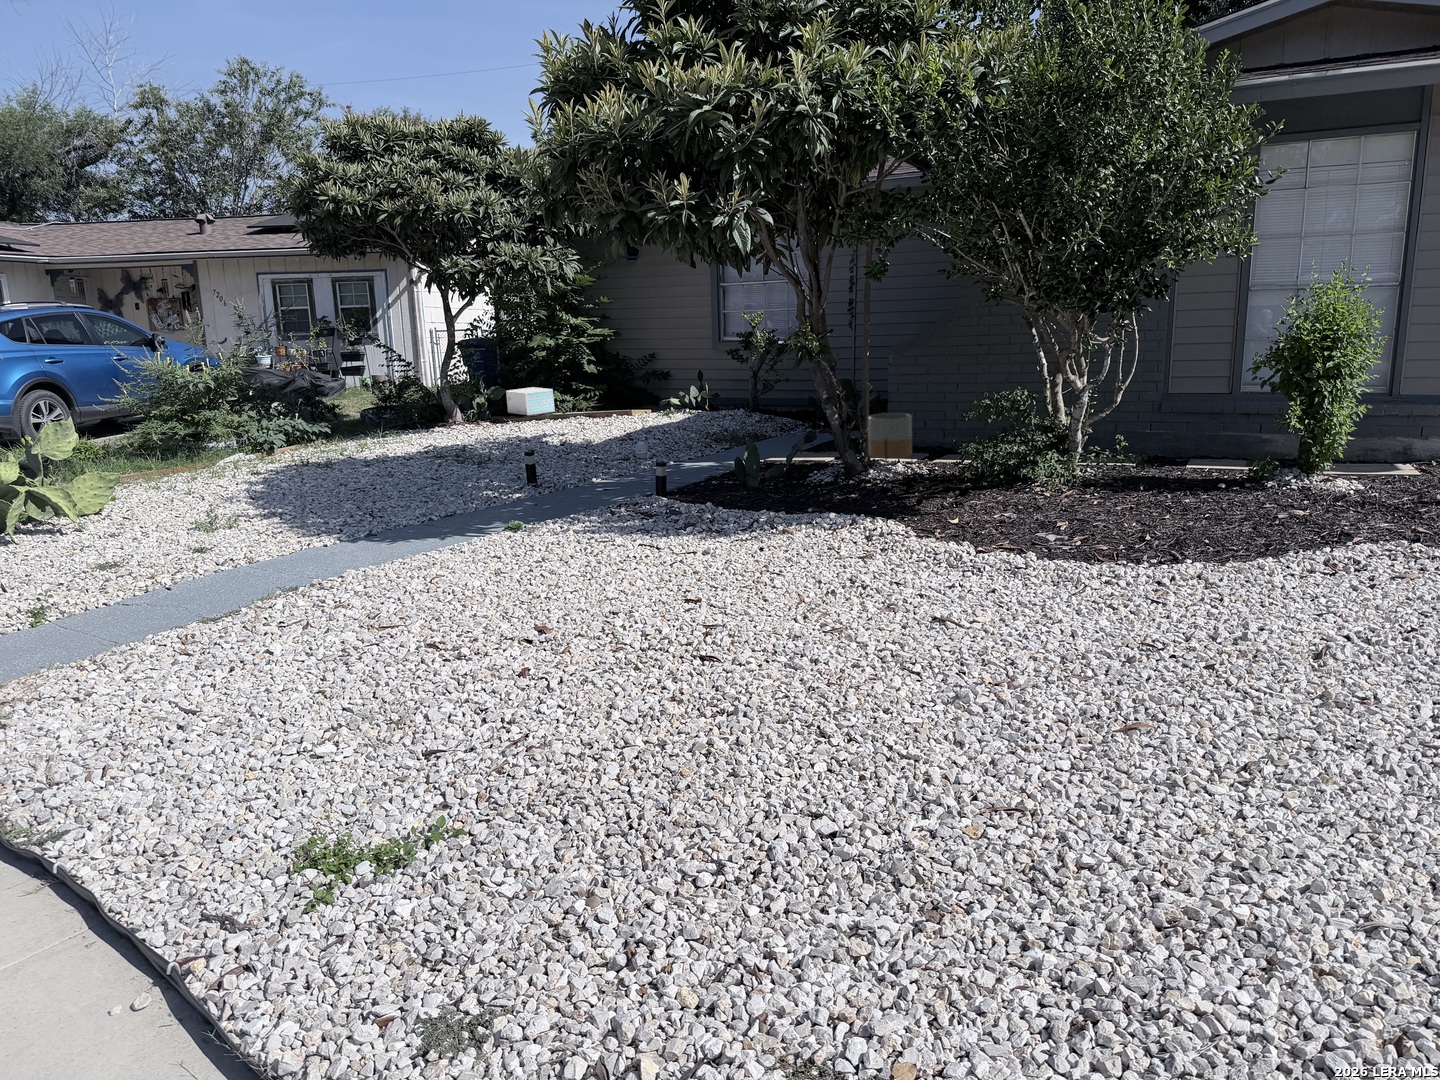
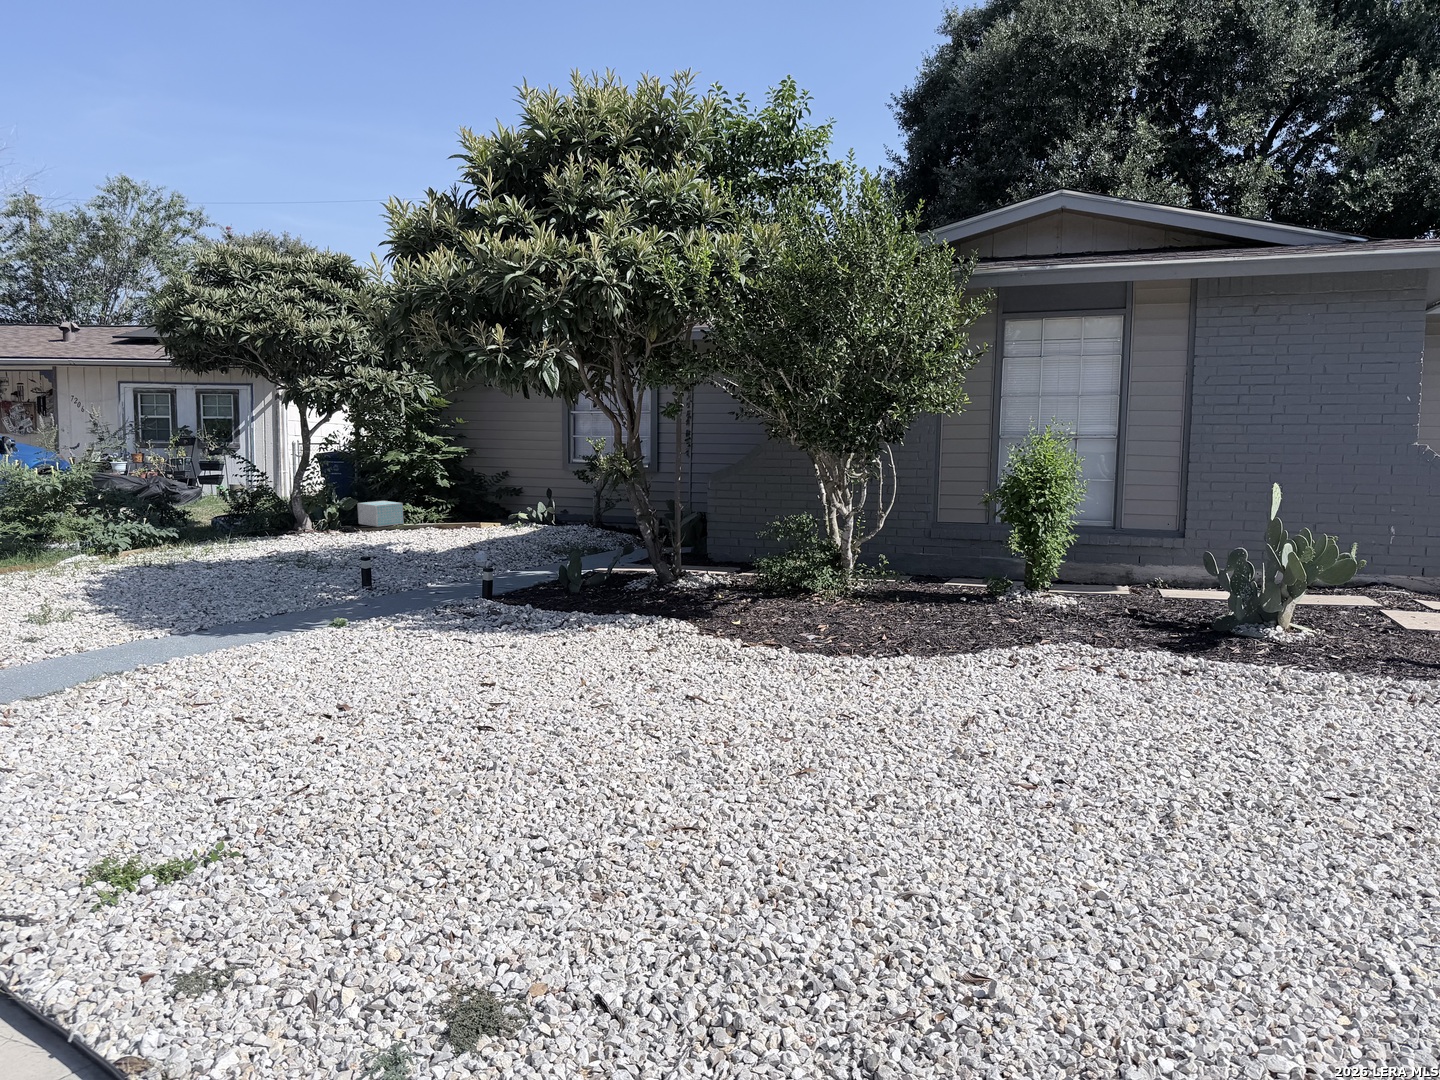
planter: present [868,413,912,474] -> none [670,531,709,589]

